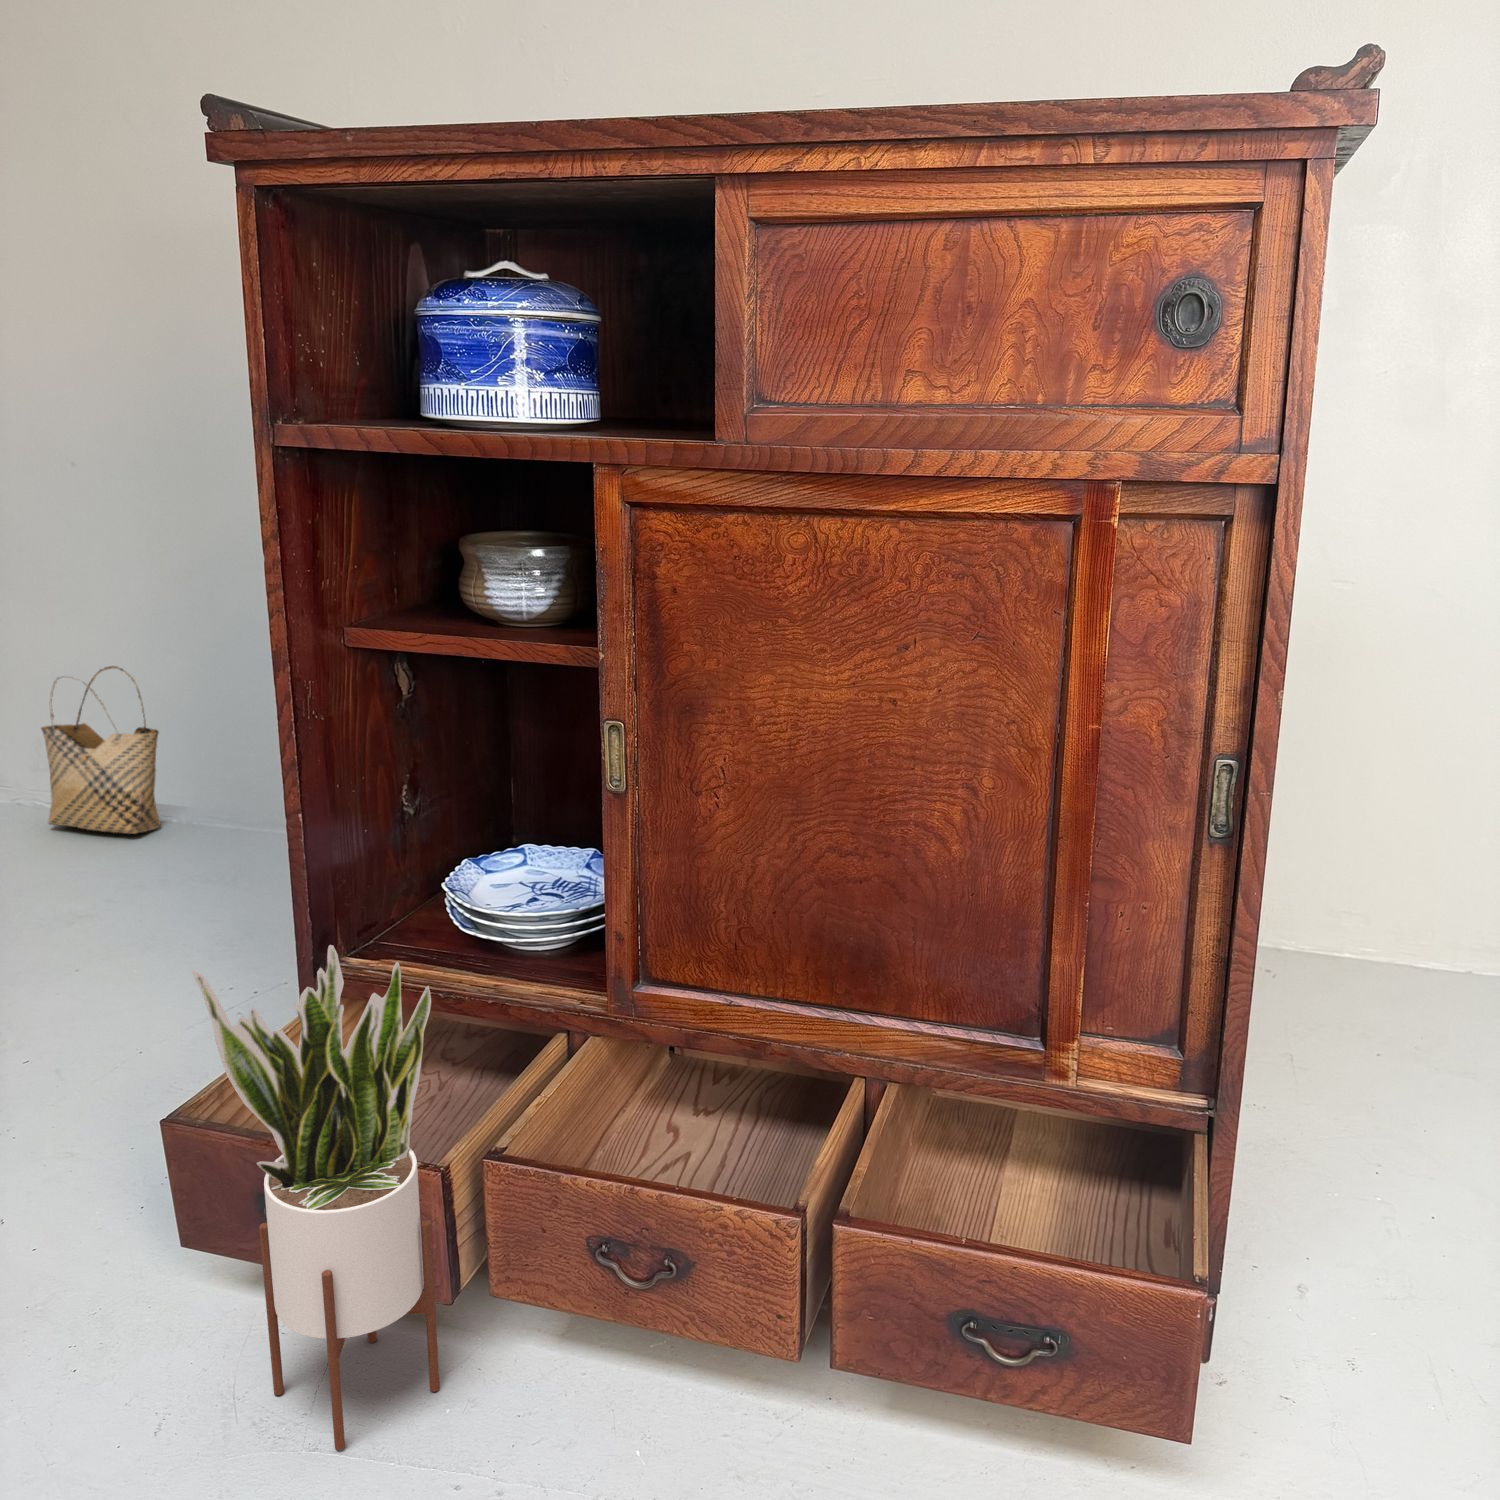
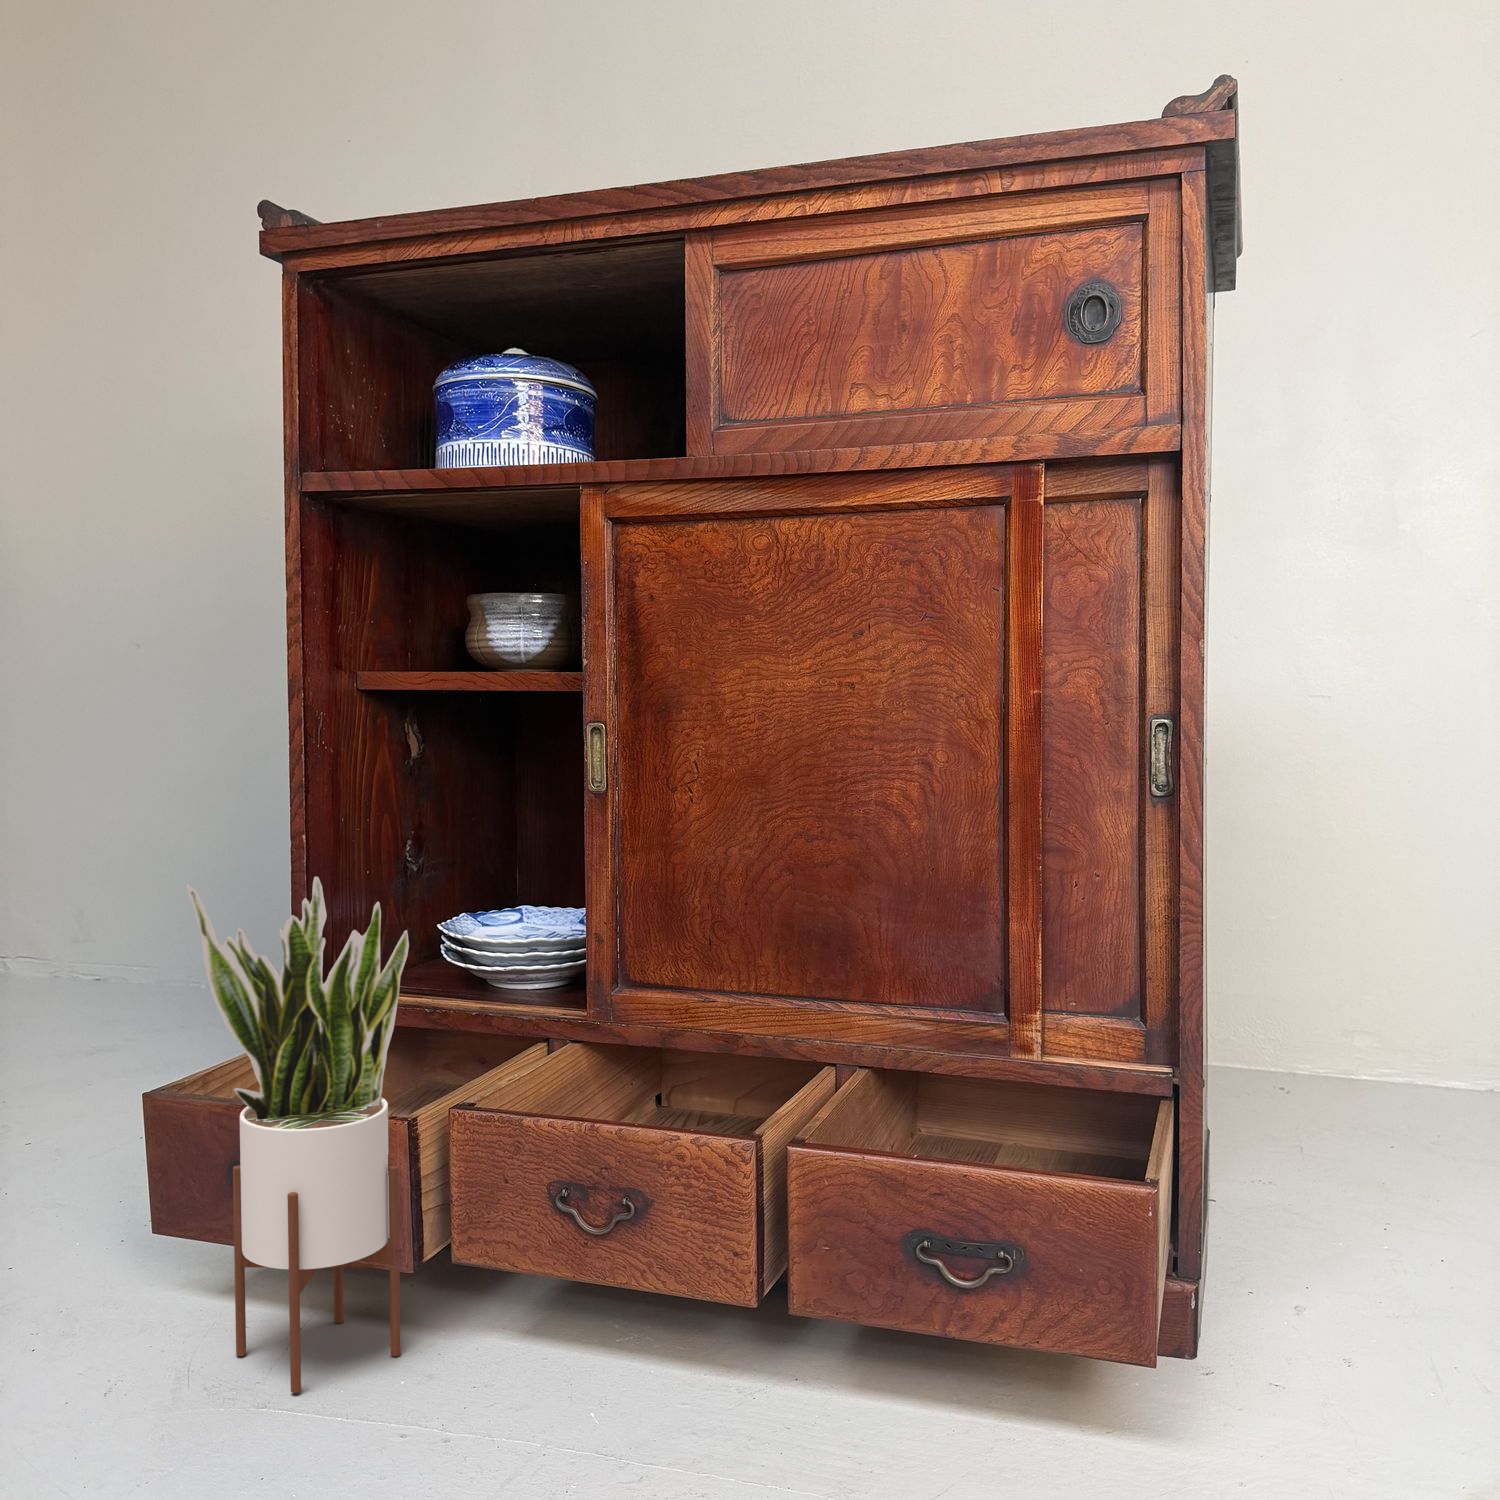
woven basket: present [41,666,161,834] -> none [73,819,187,981]

